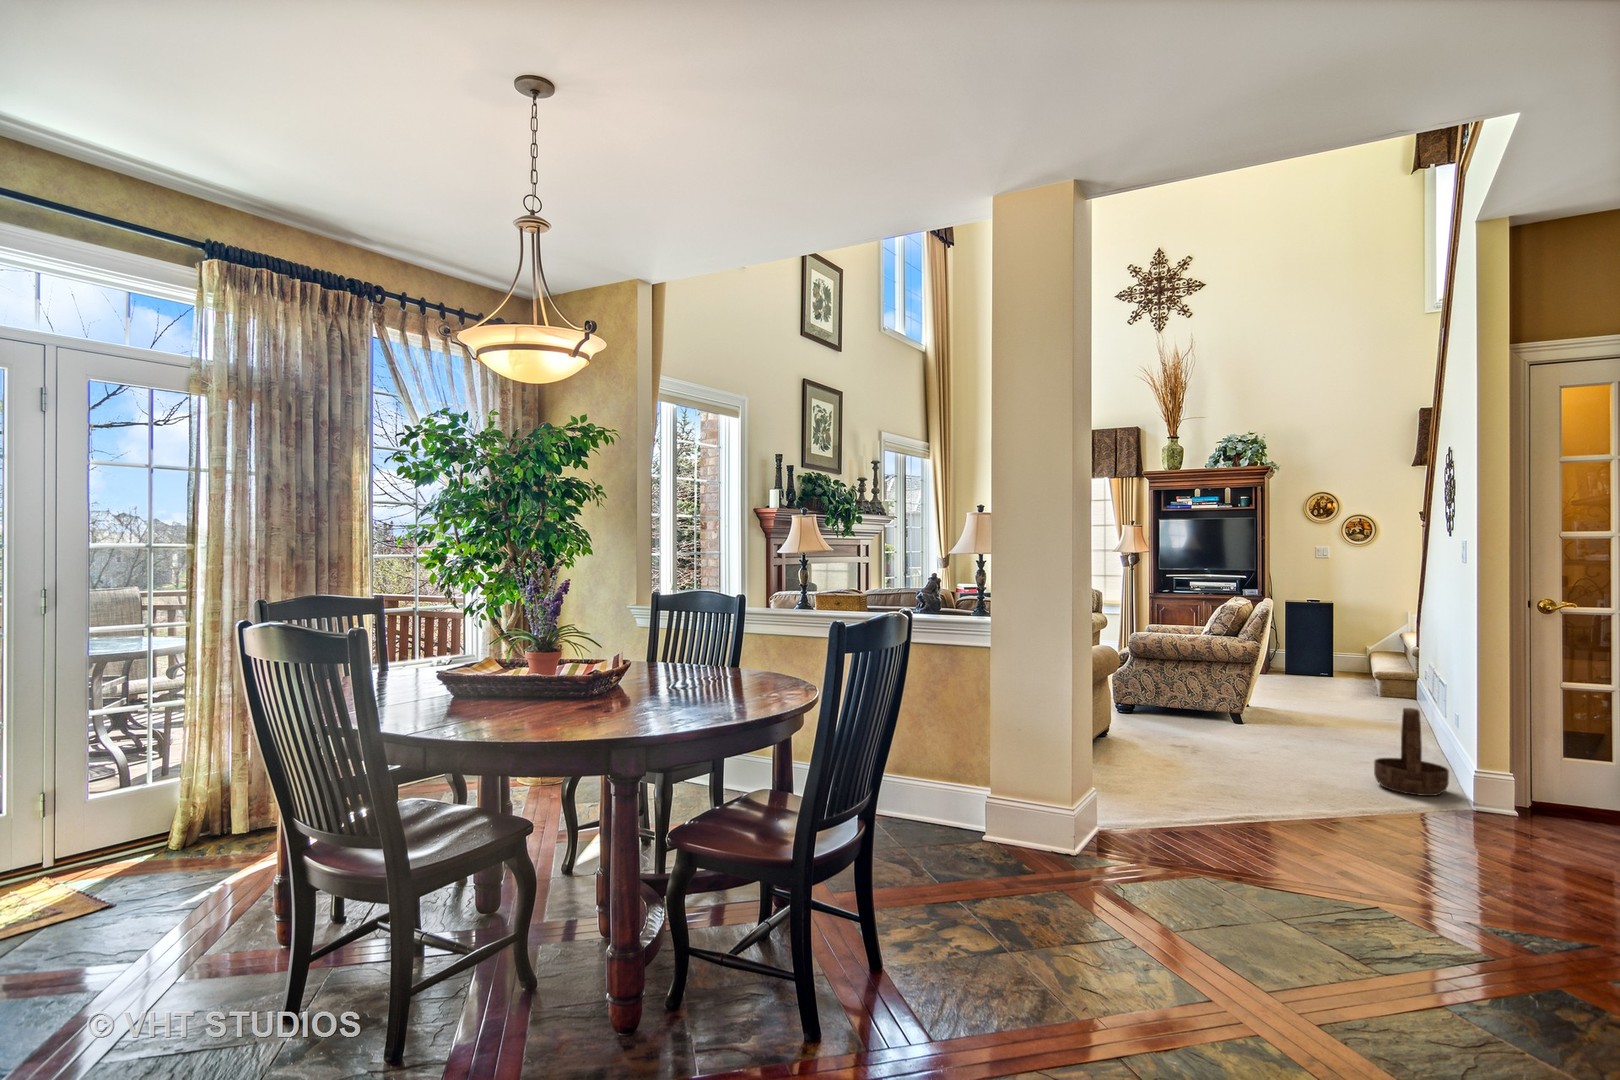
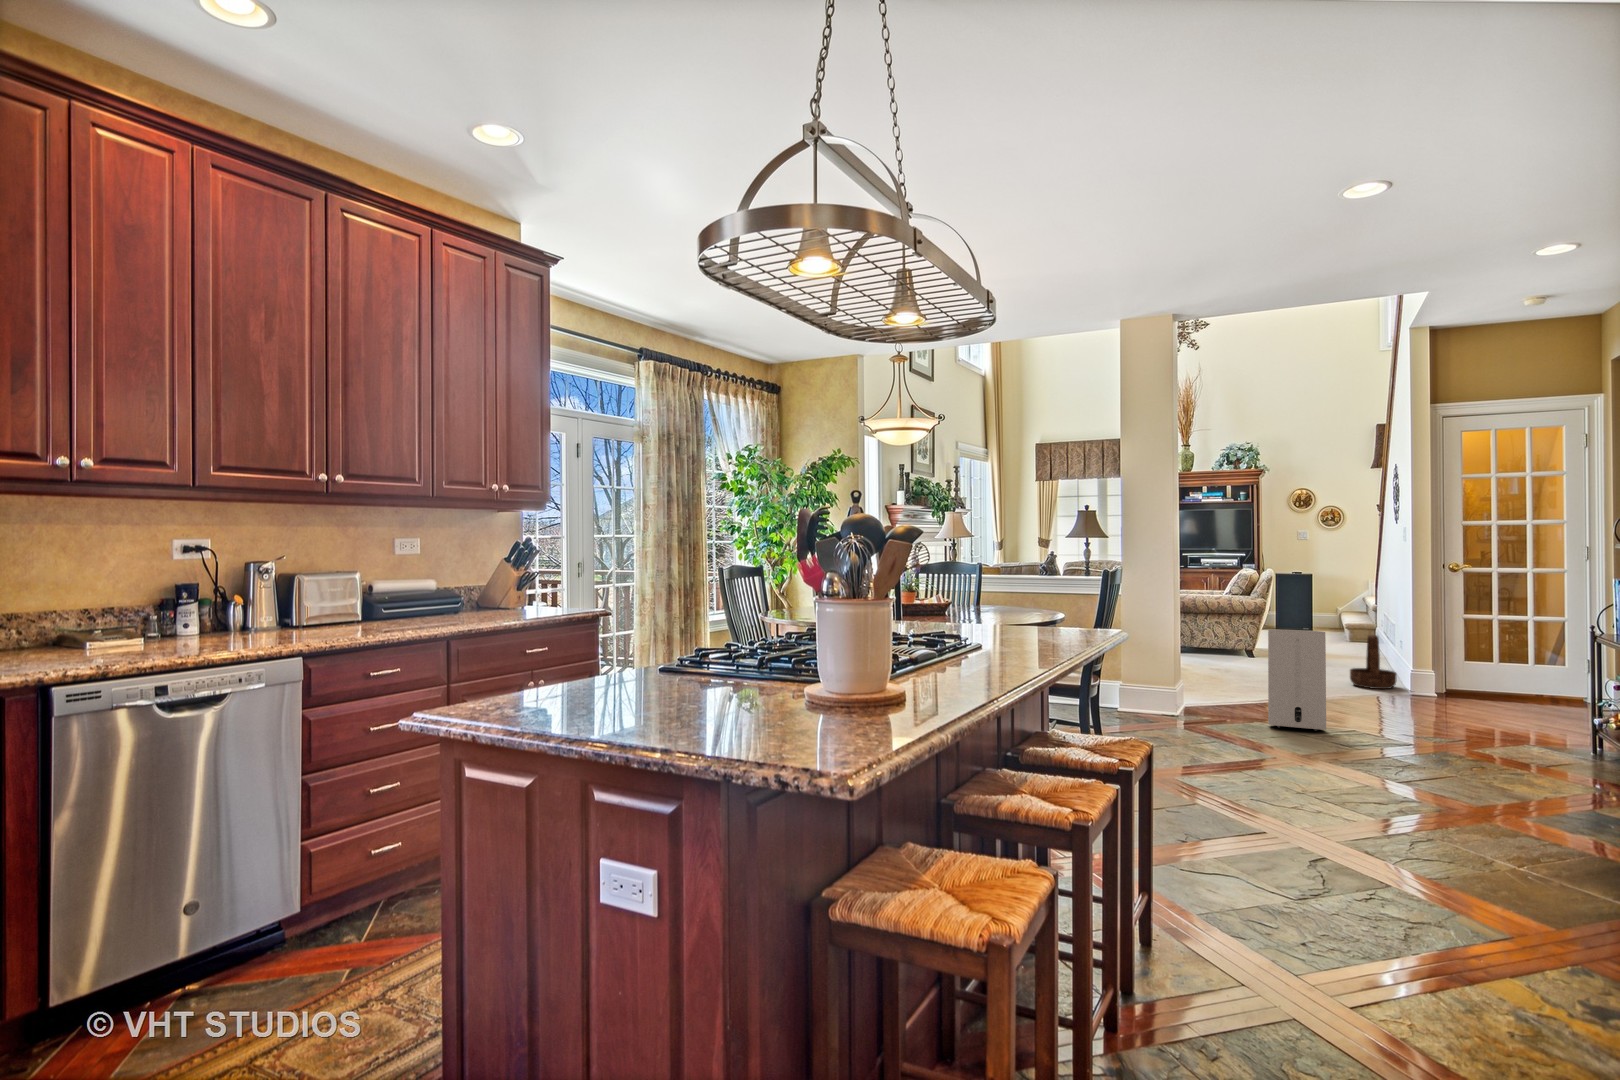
air purifier: none [1216,716,1320,908] -> present [1268,629,1326,731]

